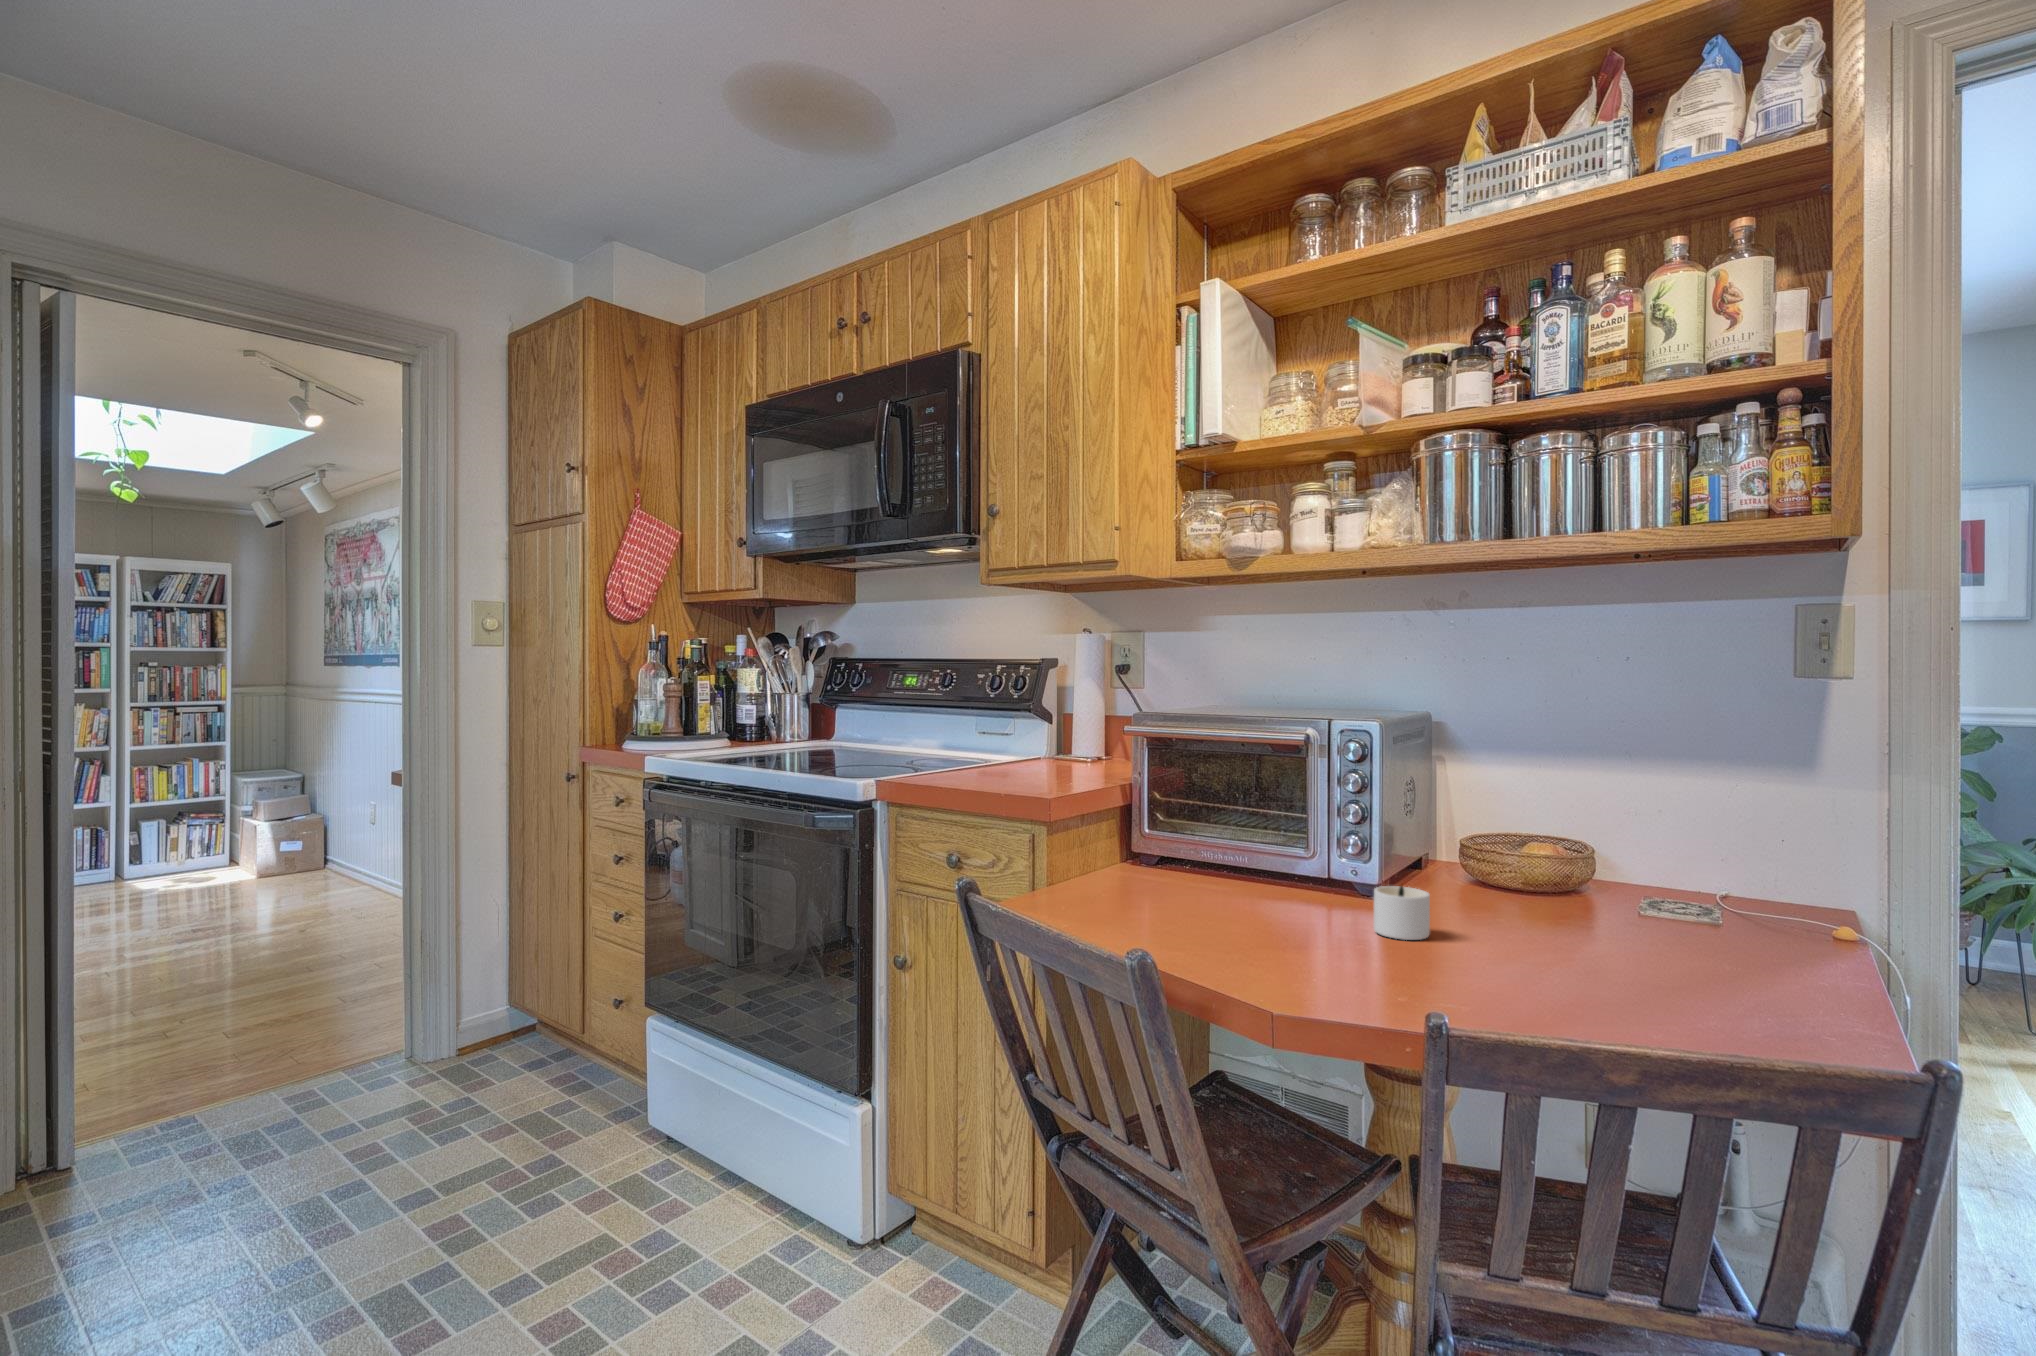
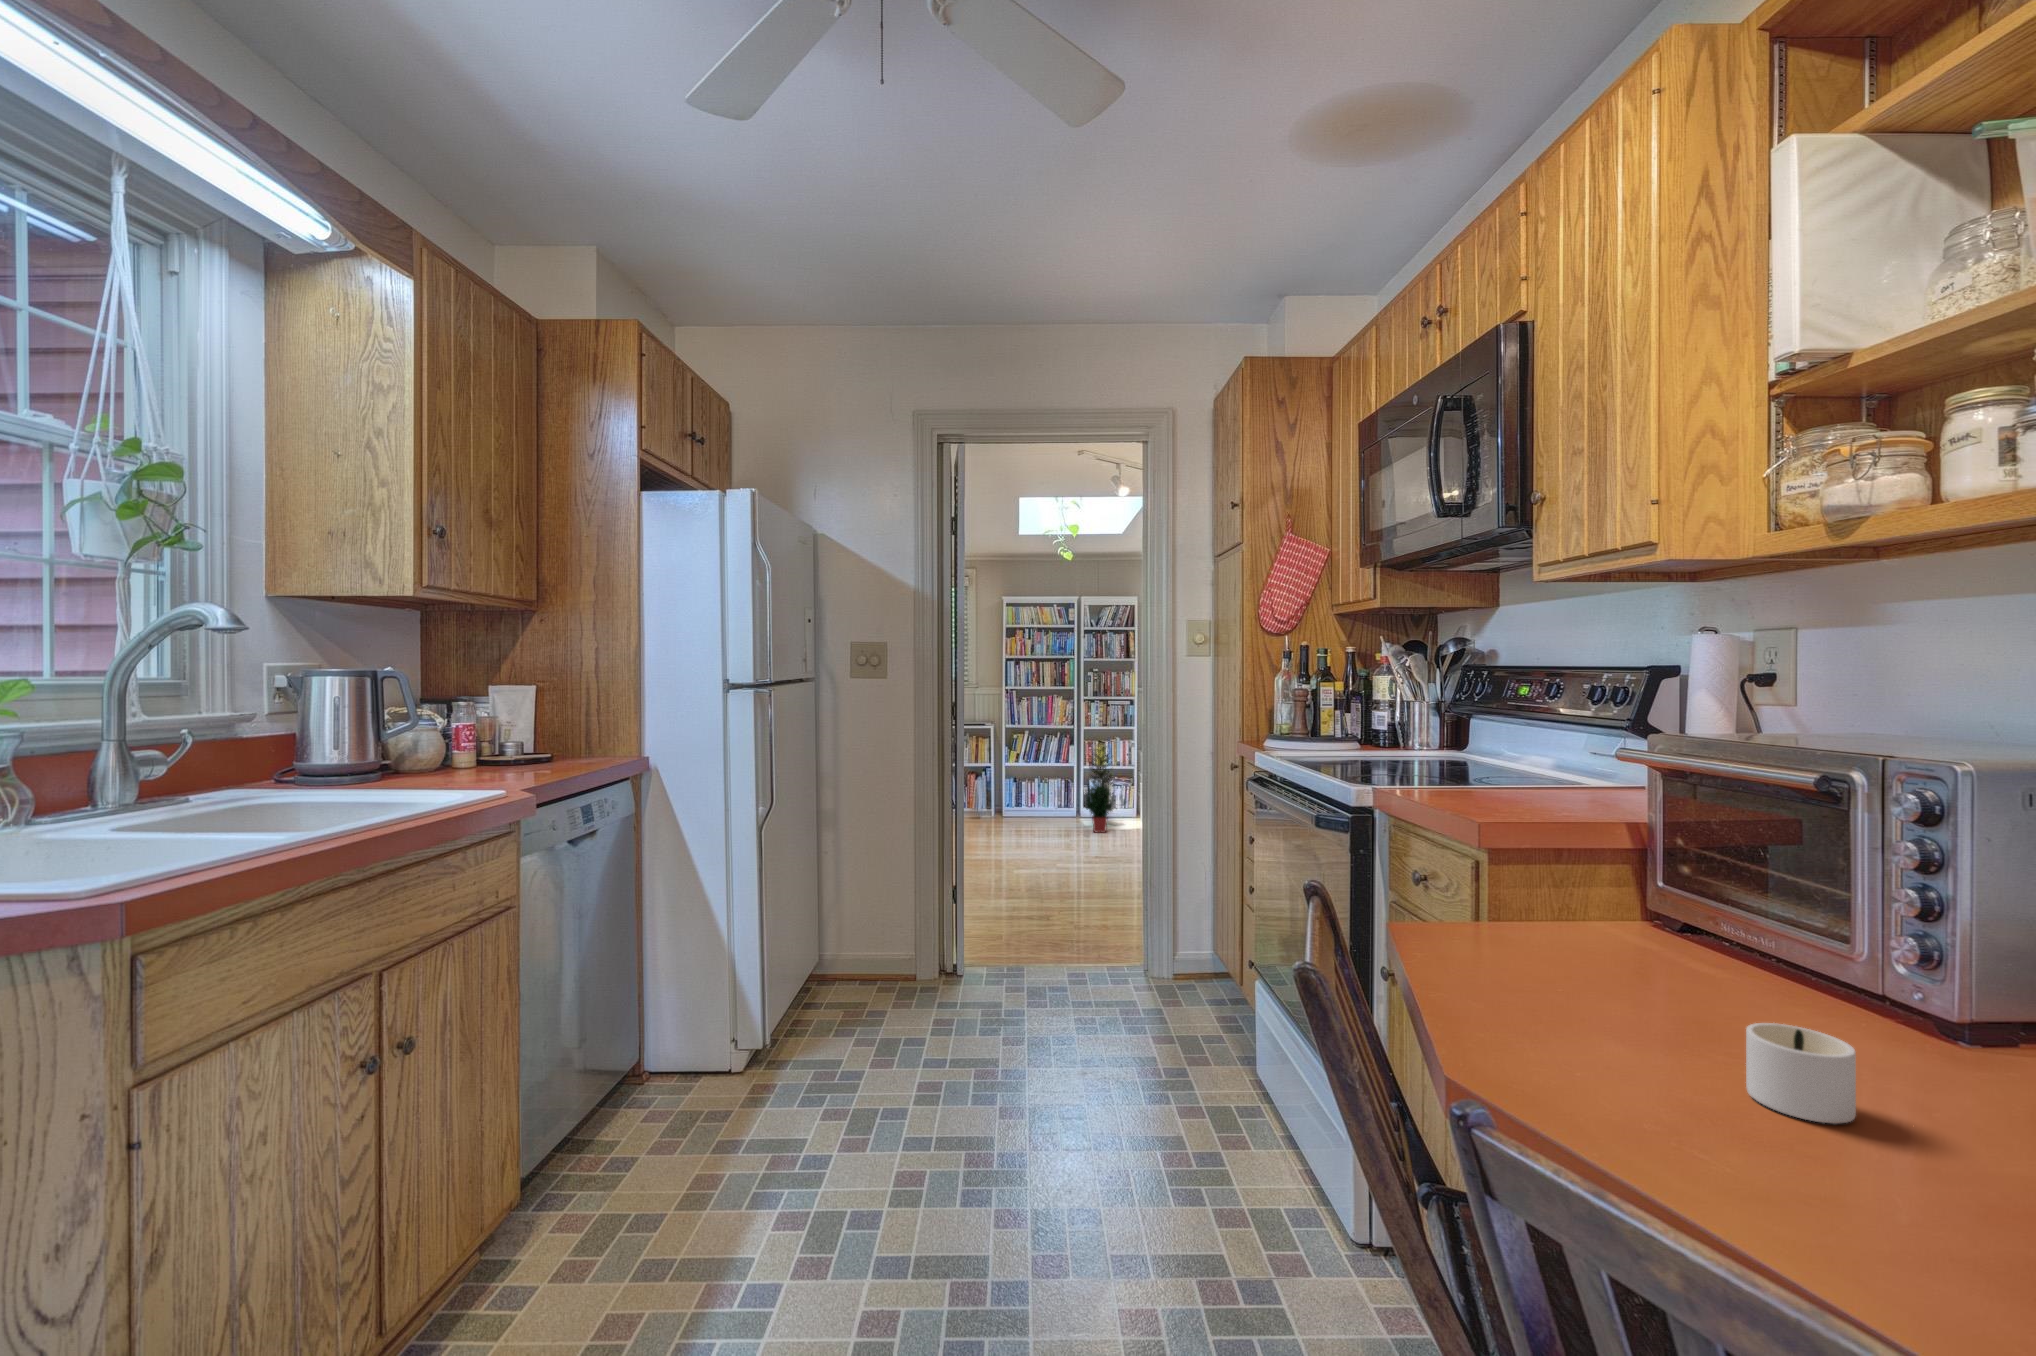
potted plant: none [136,770,212,908] -> present [1084,746,1115,833]

